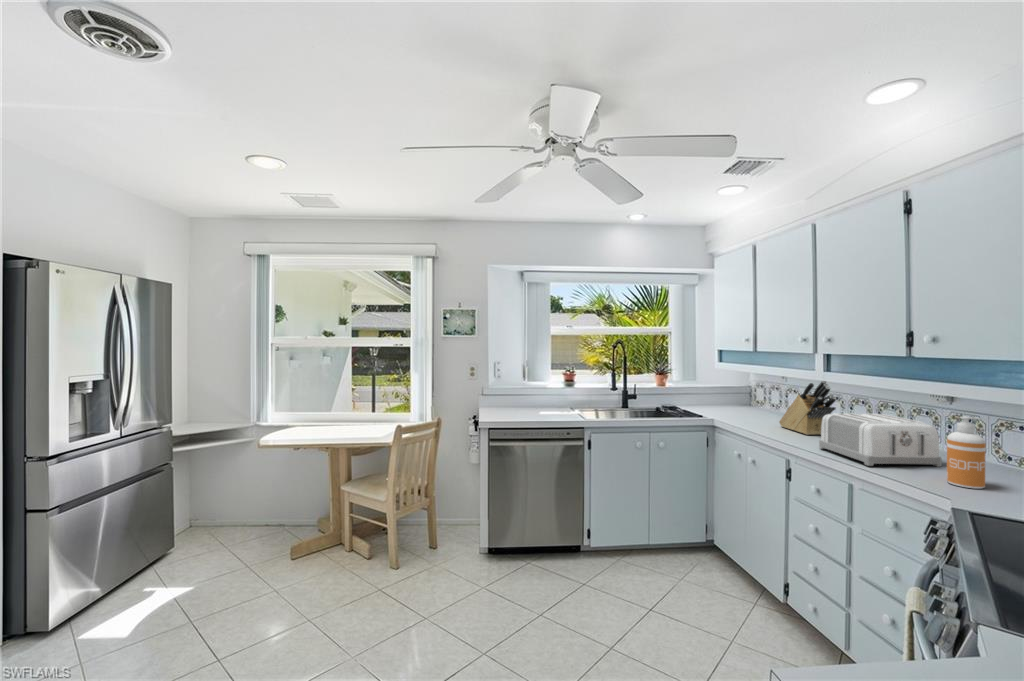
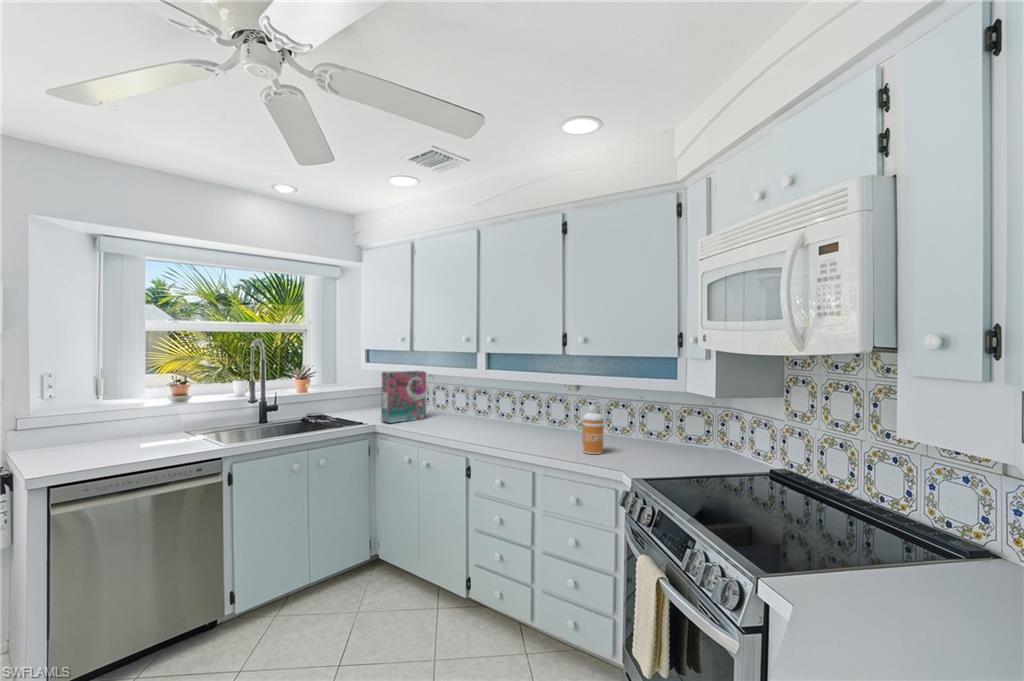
cereal box: none [721,370,770,420] -> present [381,371,426,423]
knife block: present [779,381,836,435] -> none [440,377,491,429]
toaster: present [819,413,941,467] -> none [488,404,569,449]

